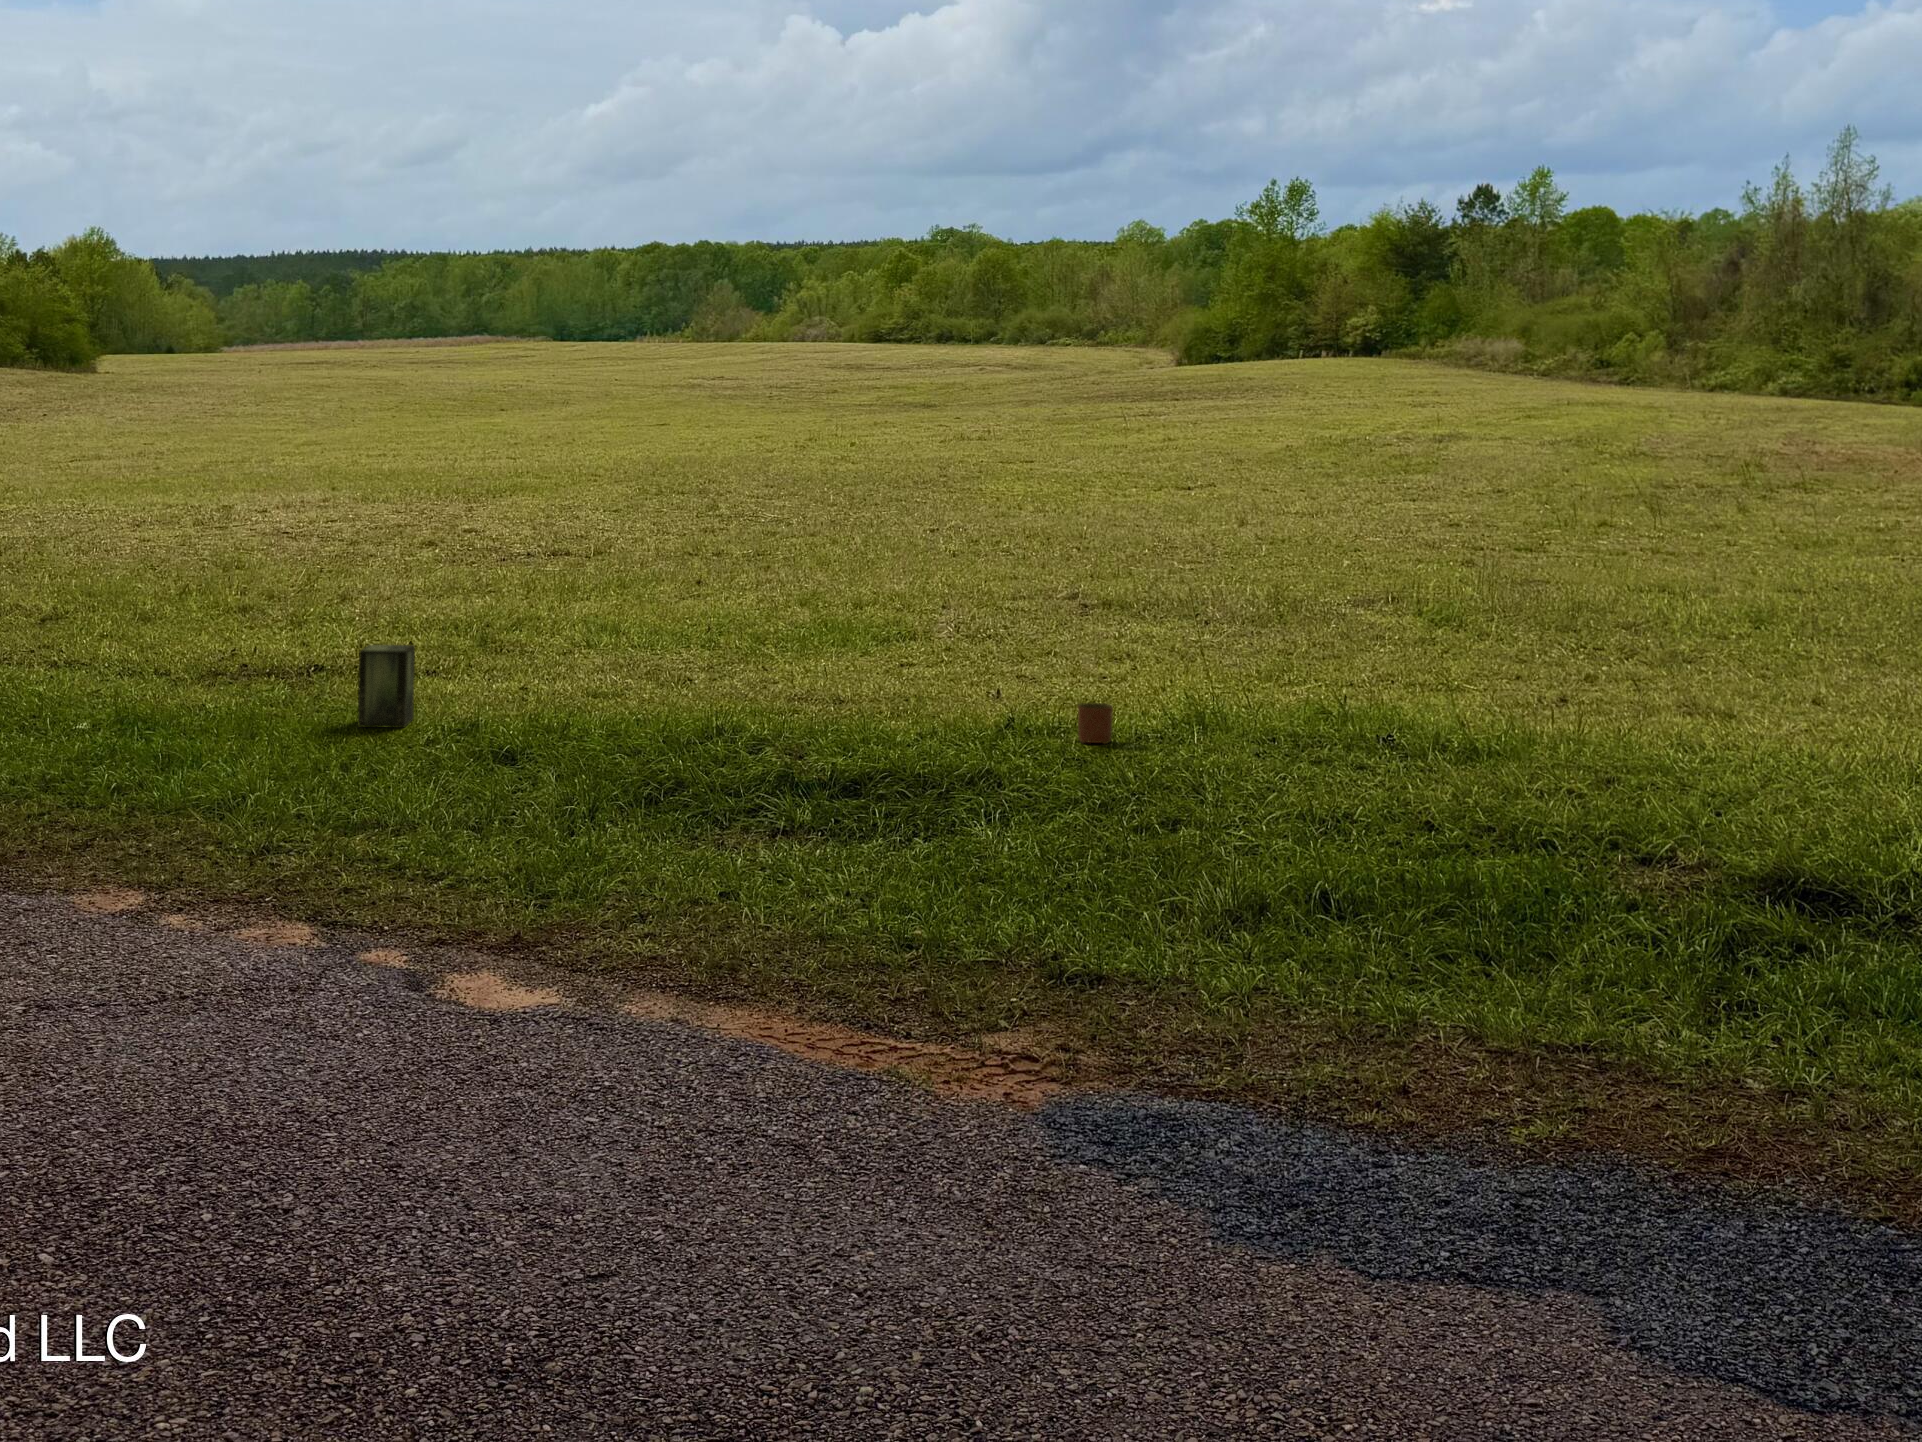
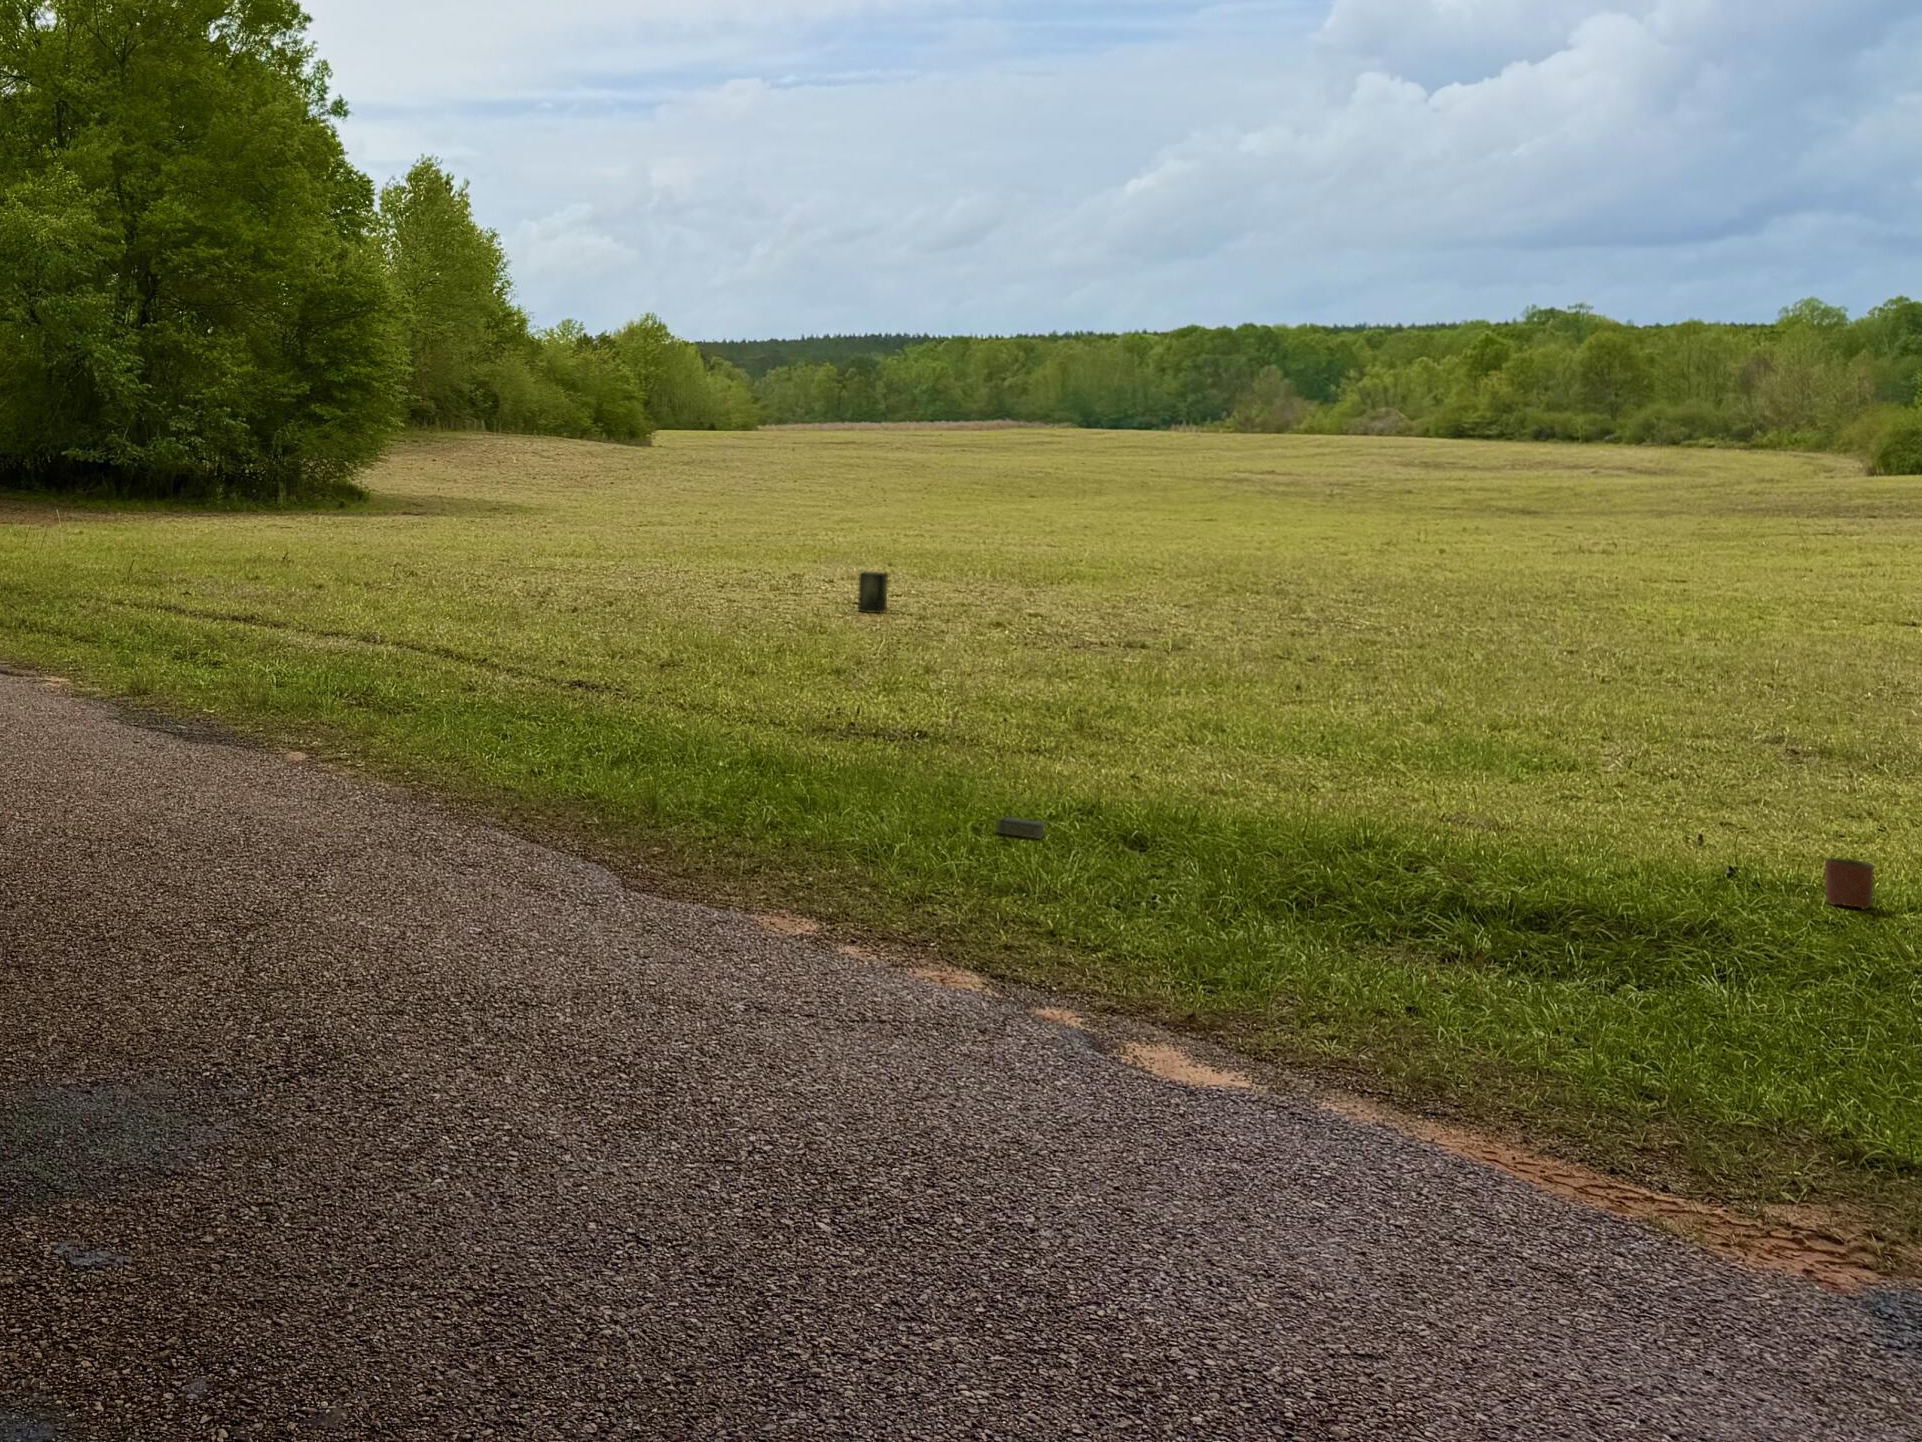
storage box: present [358,645,415,728] -> present [858,572,888,614]
toolbox: none [368,747,422,766] -> present [996,817,1047,839]

